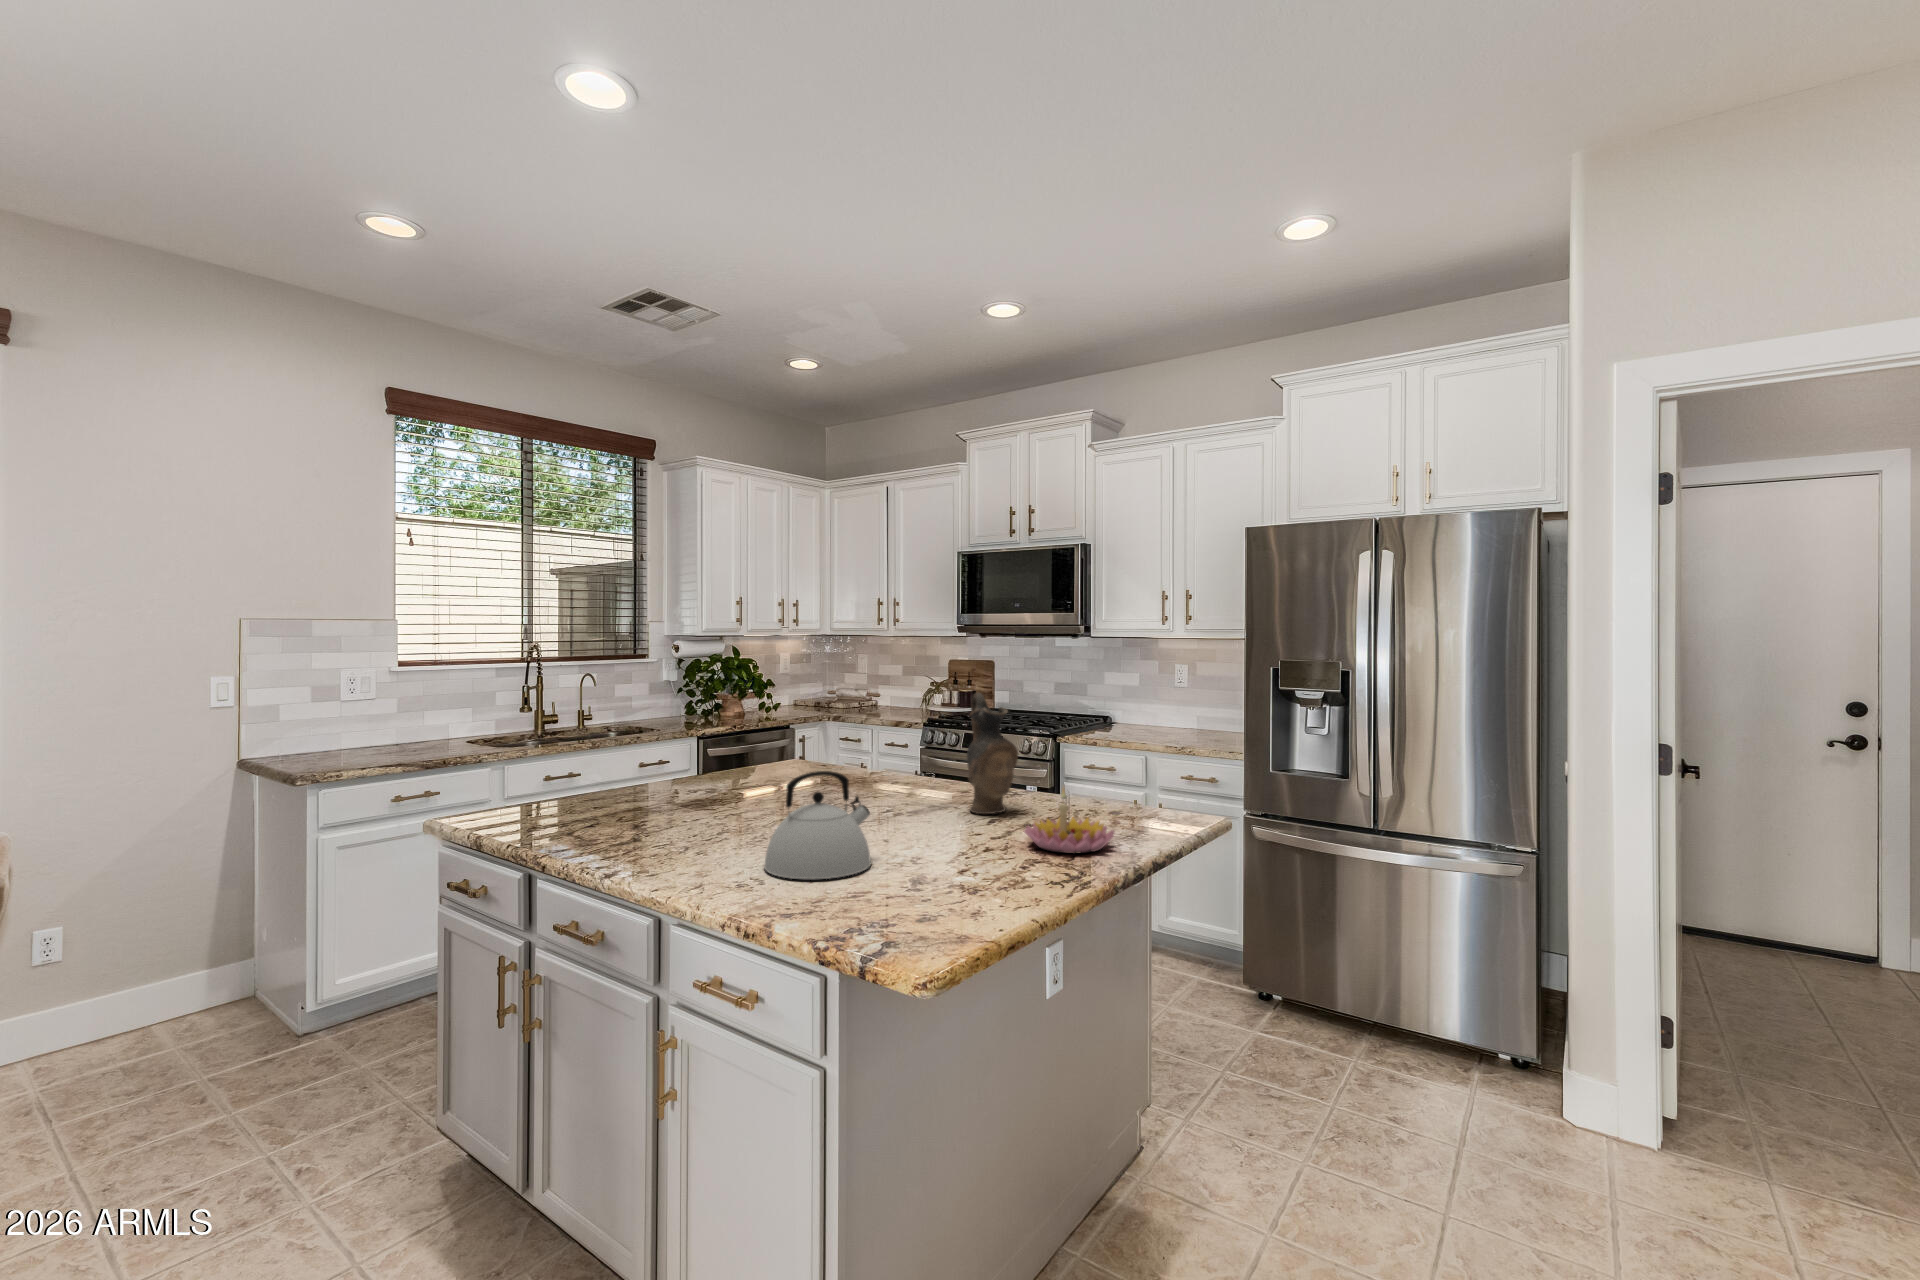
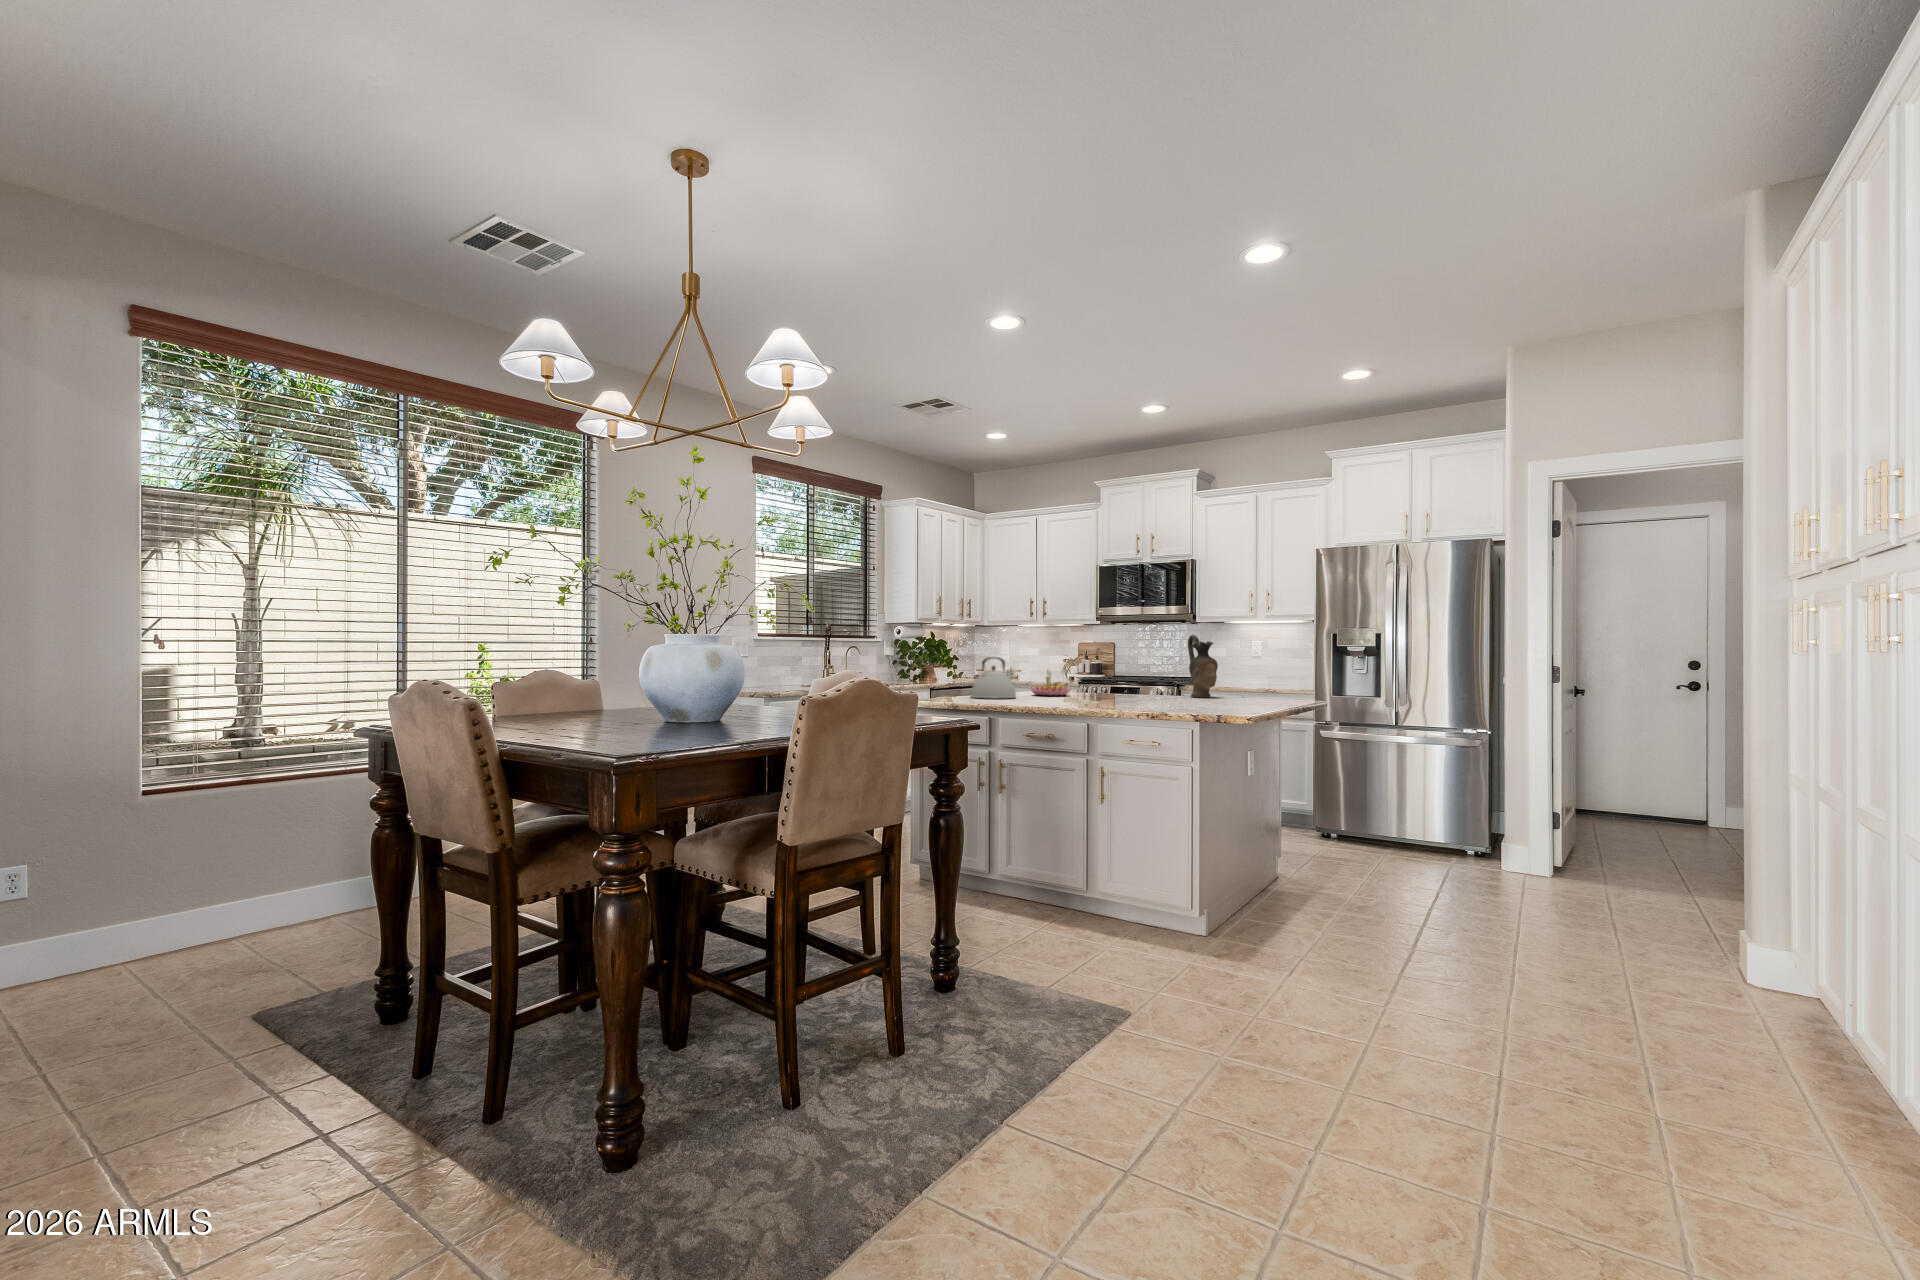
kettle: present [764,771,871,880] -> present [971,657,1016,698]
candle holder: present [1024,788,1114,854] -> present [1030,669,1071,696]

